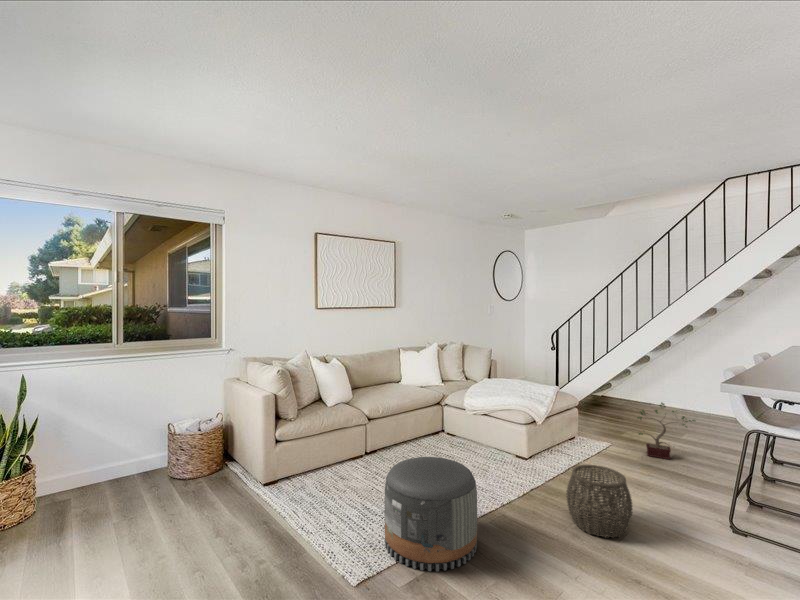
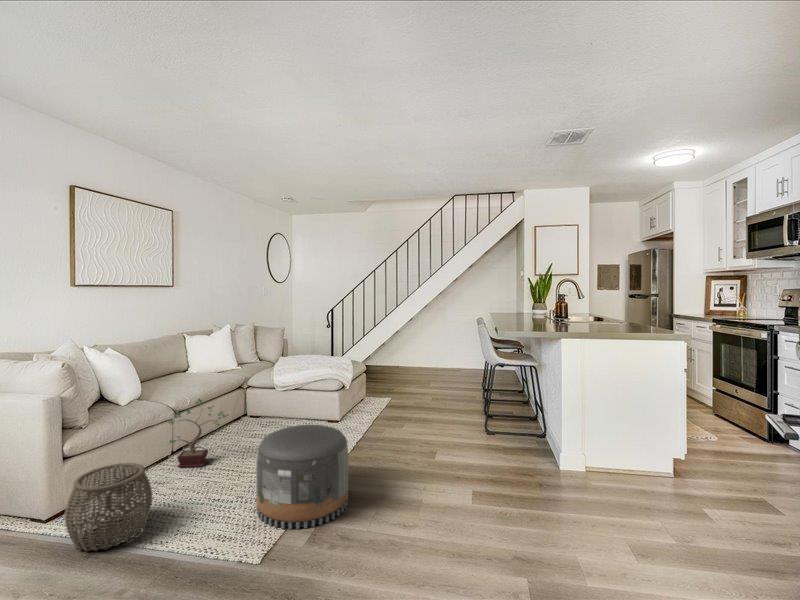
potted plant: present [637,403,696,459] -> present [168,399,228,467]
woven basket: present [566,465,633,538] -> present [65,463,152,551]

